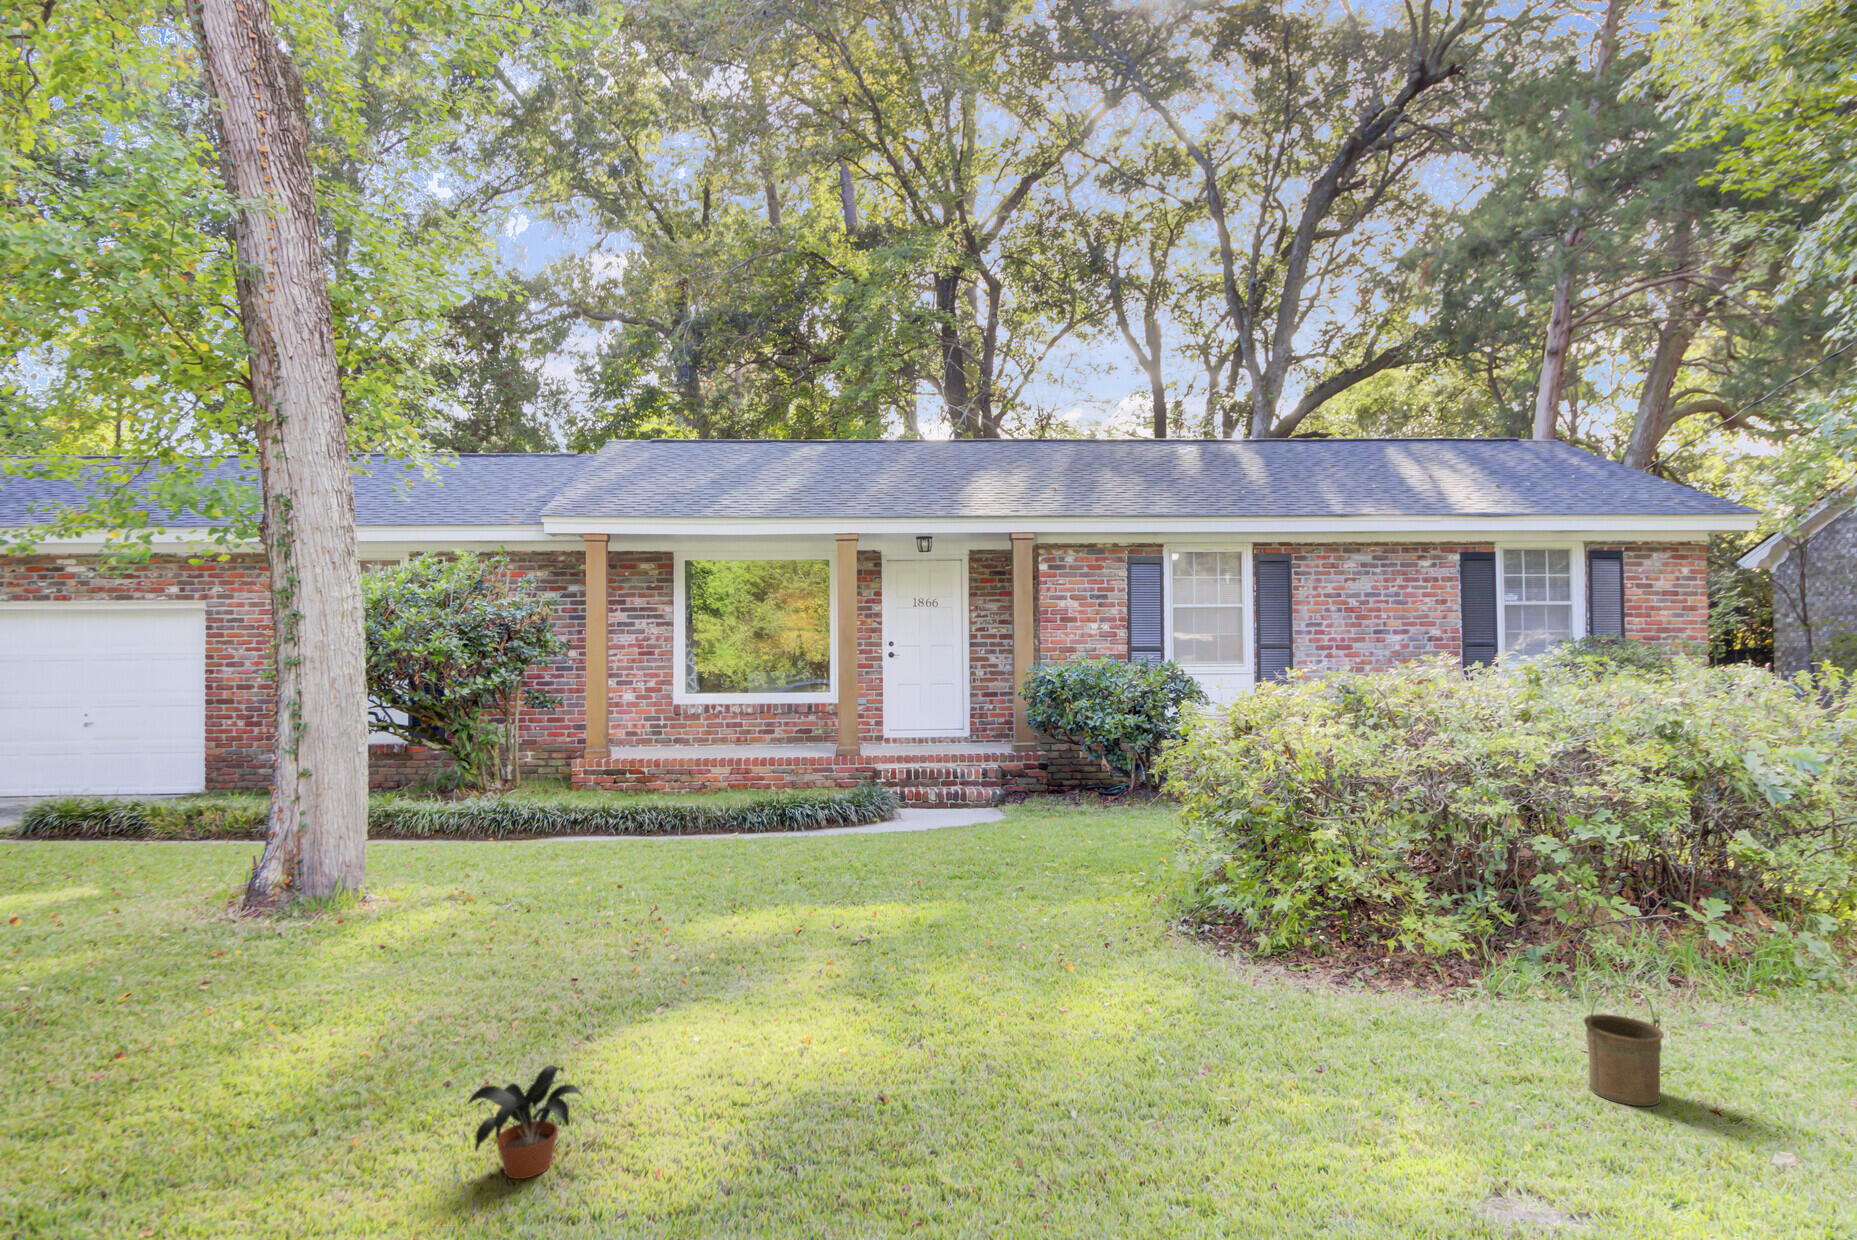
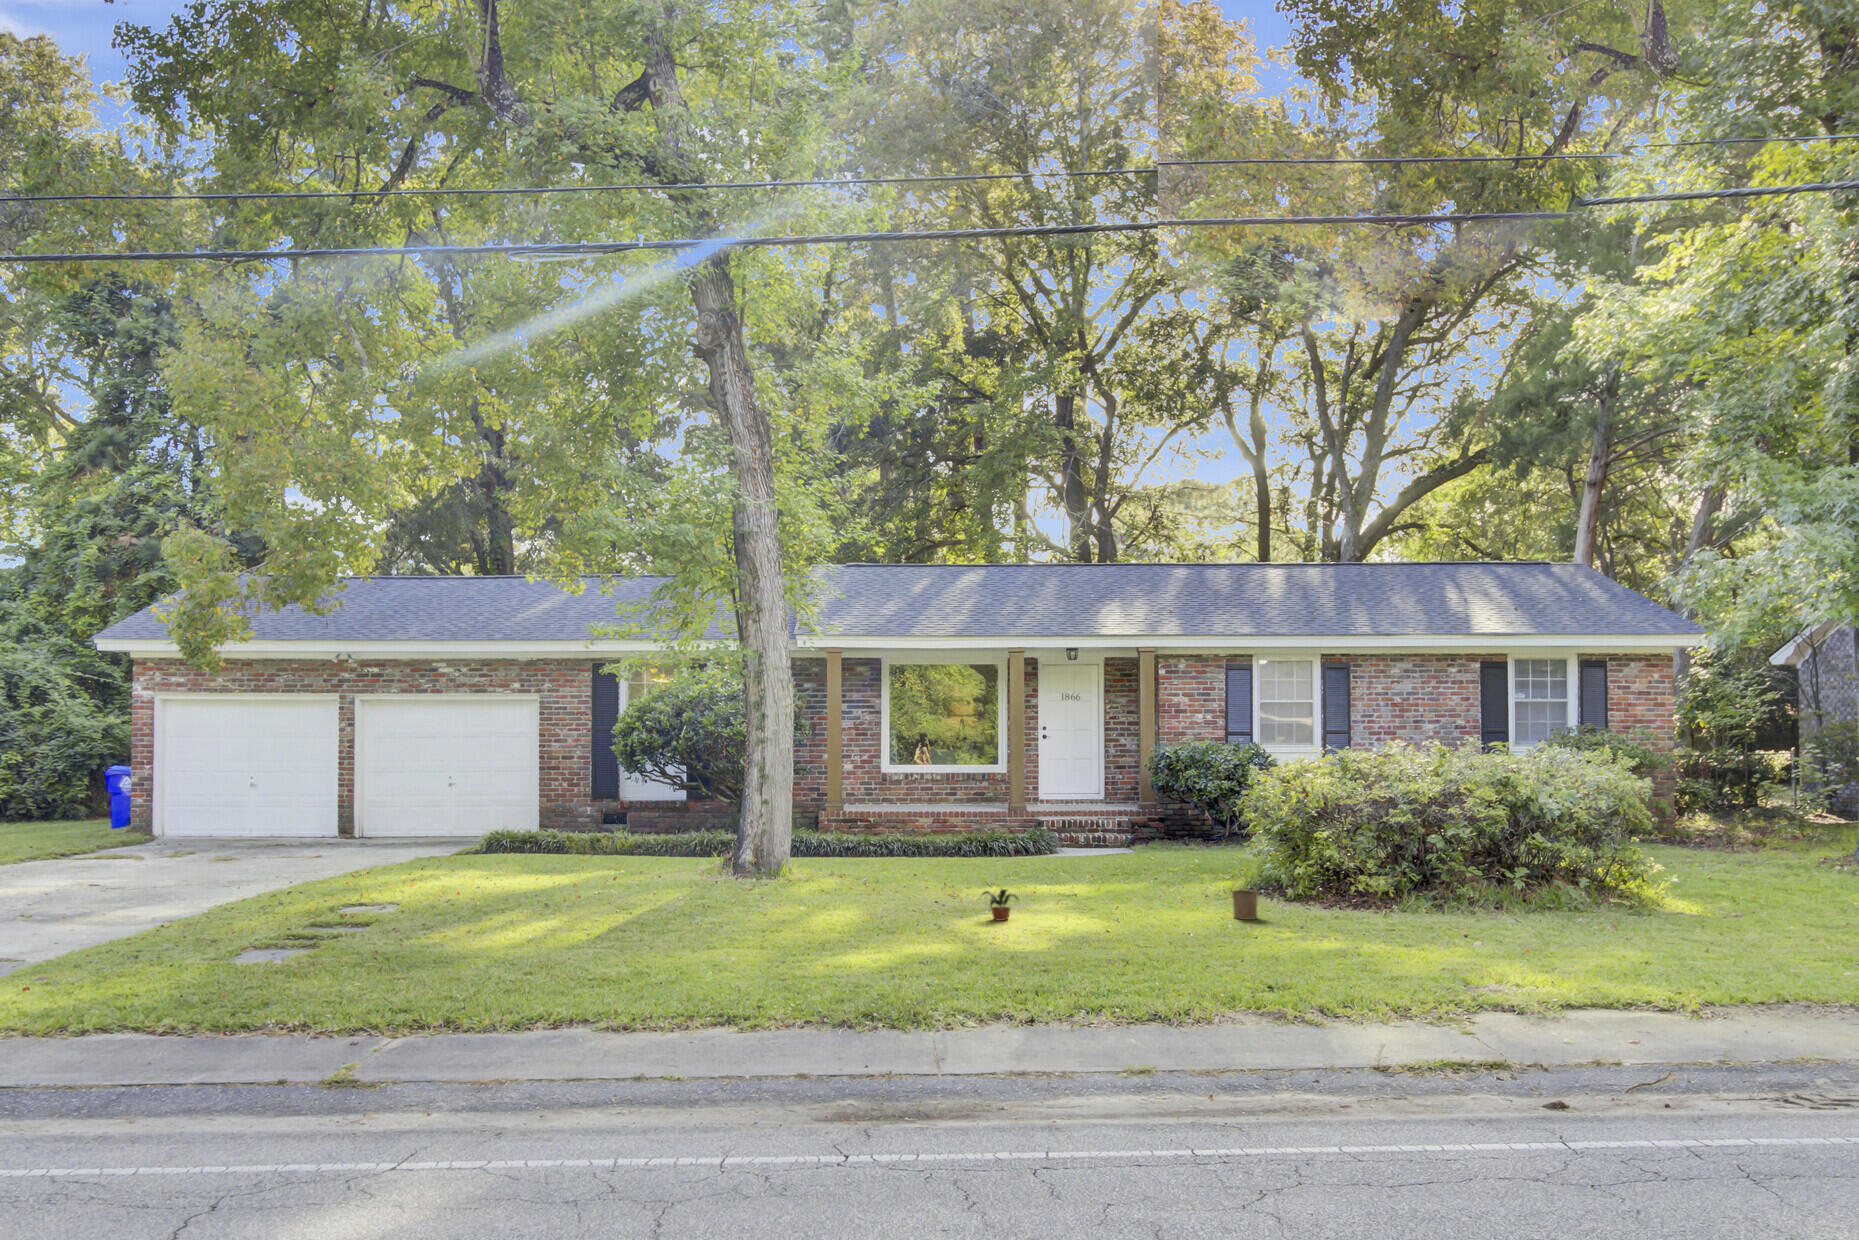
bucket: present [1583,985,1664,1106] -> present [1231,886,1260,920]

